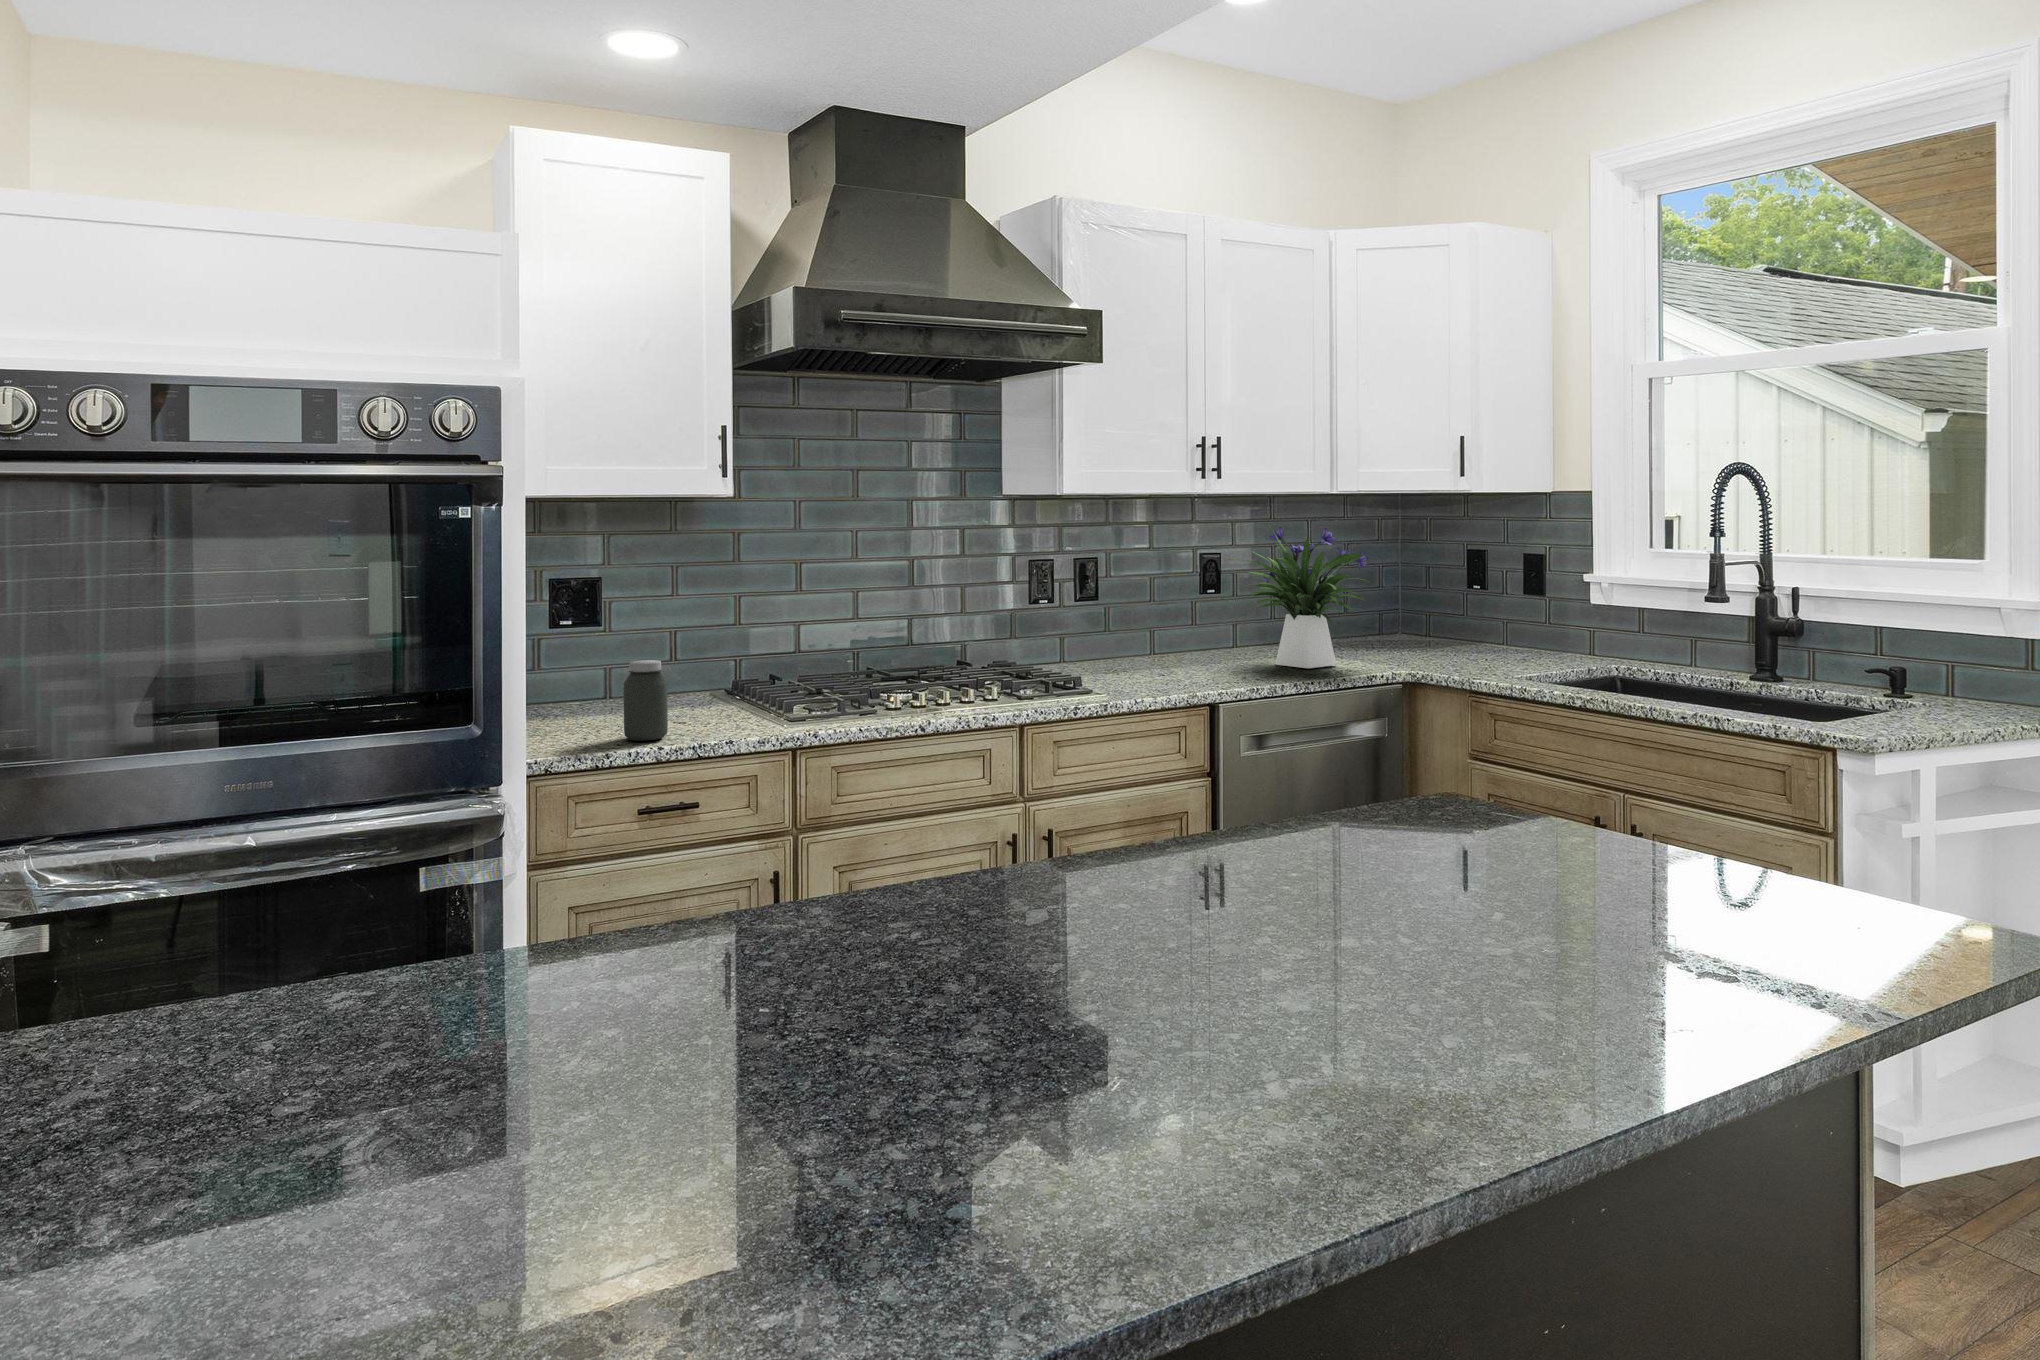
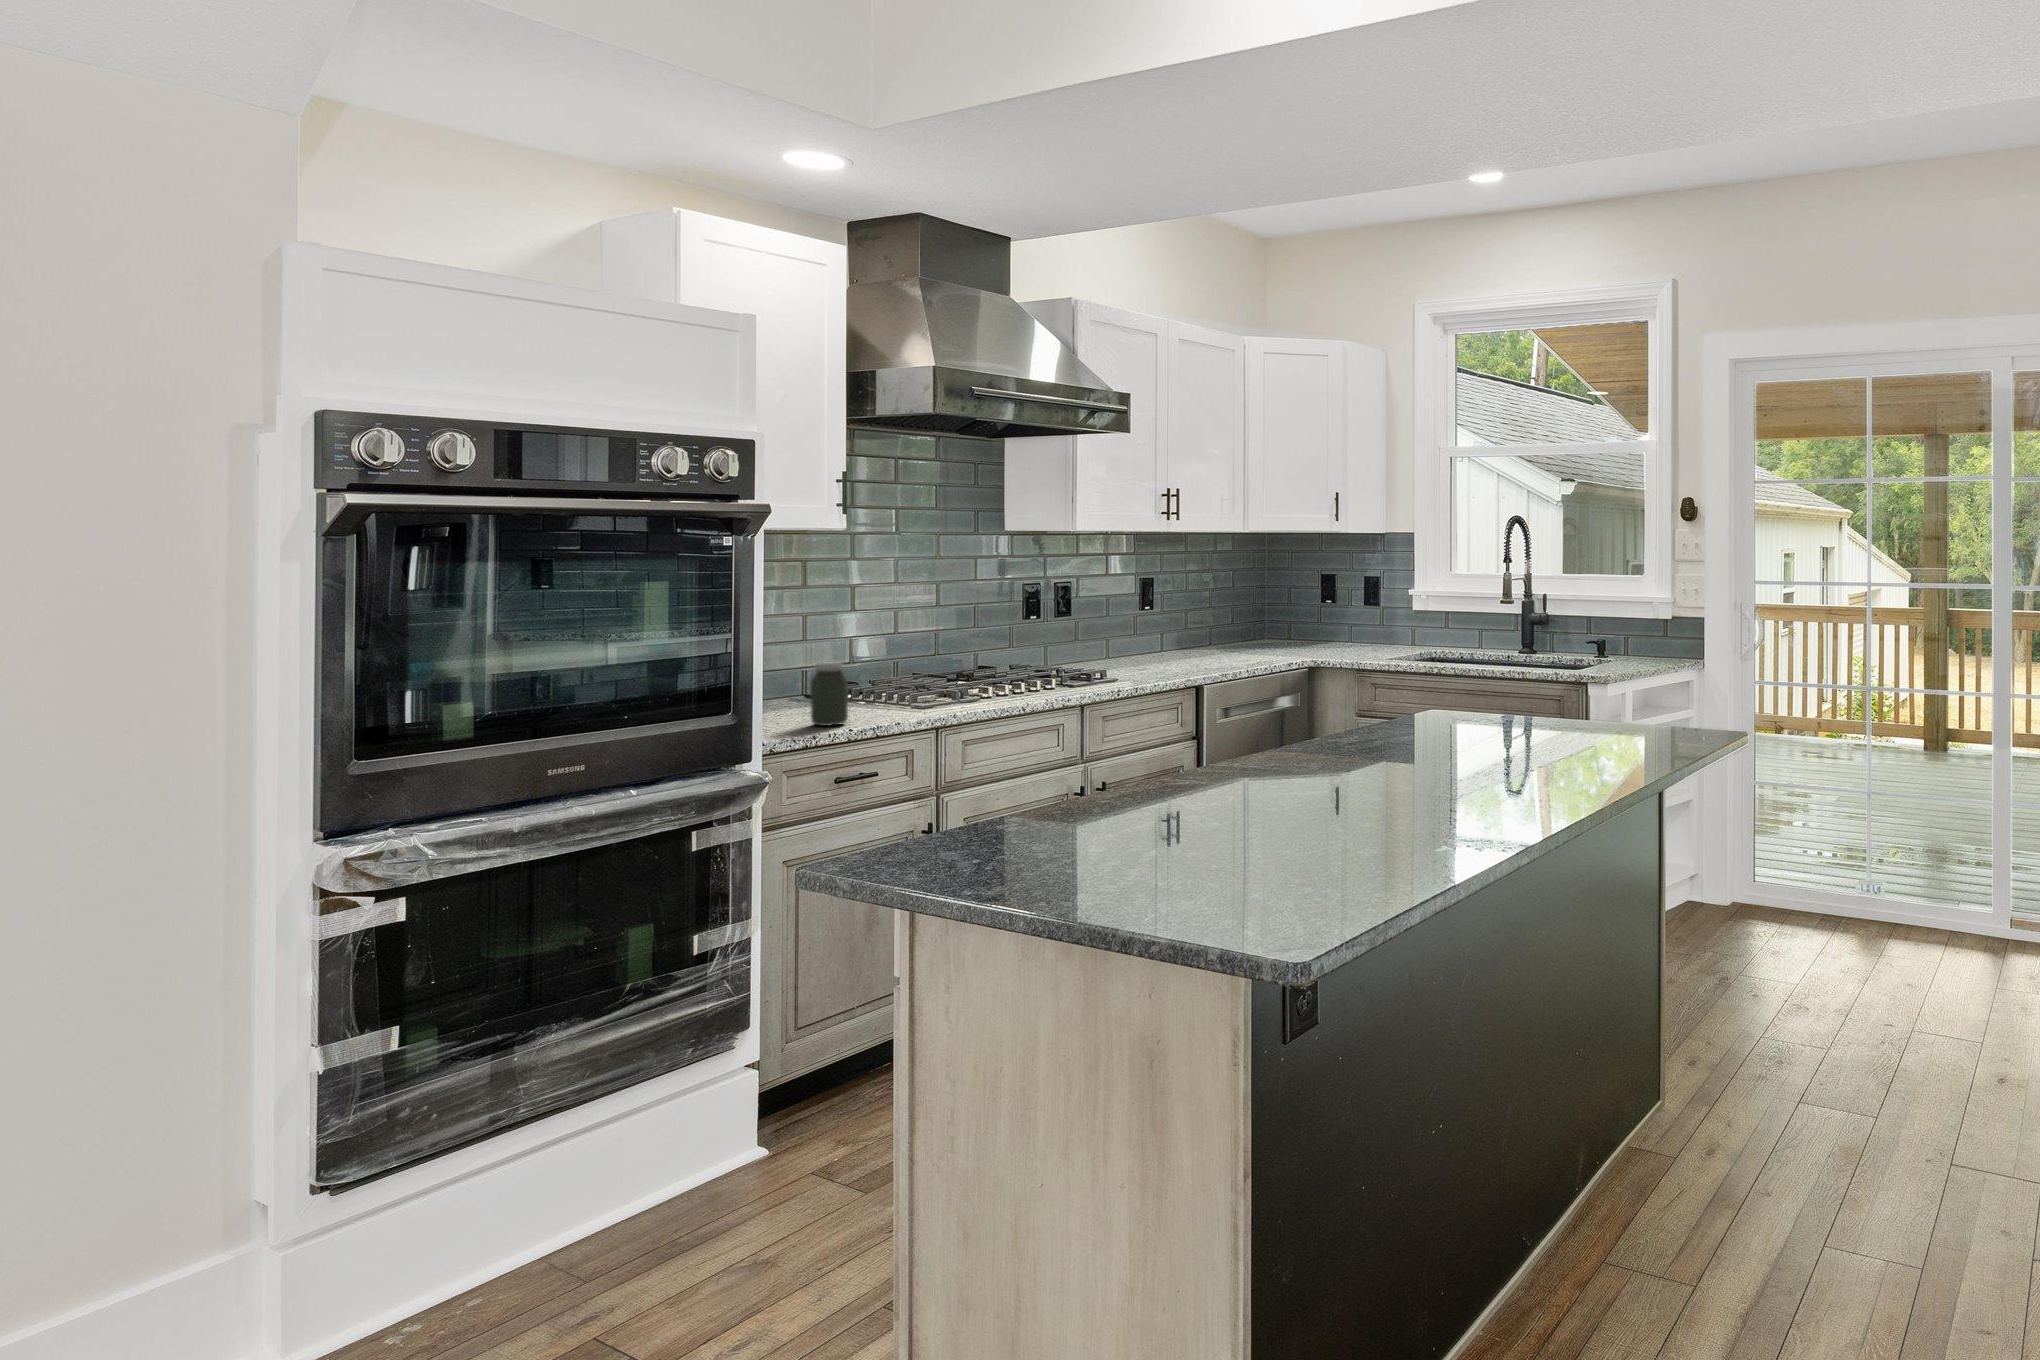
flower arrangement: present [1229,521,1369,668] -> none [1176,553,1282,661]

